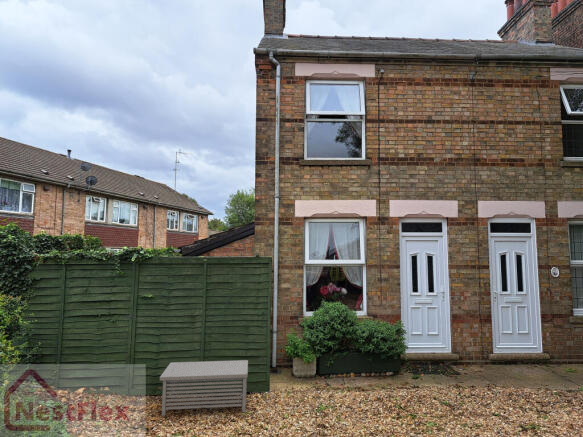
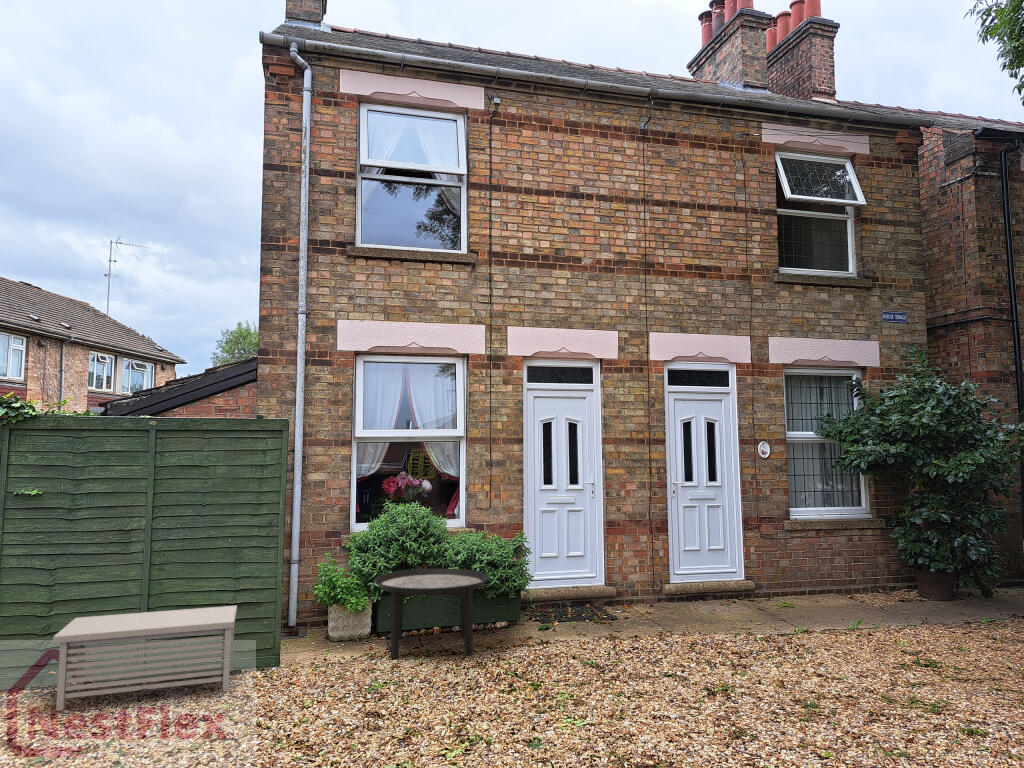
round table: none [320,341,386,399] -> present [374,569,489,659]

